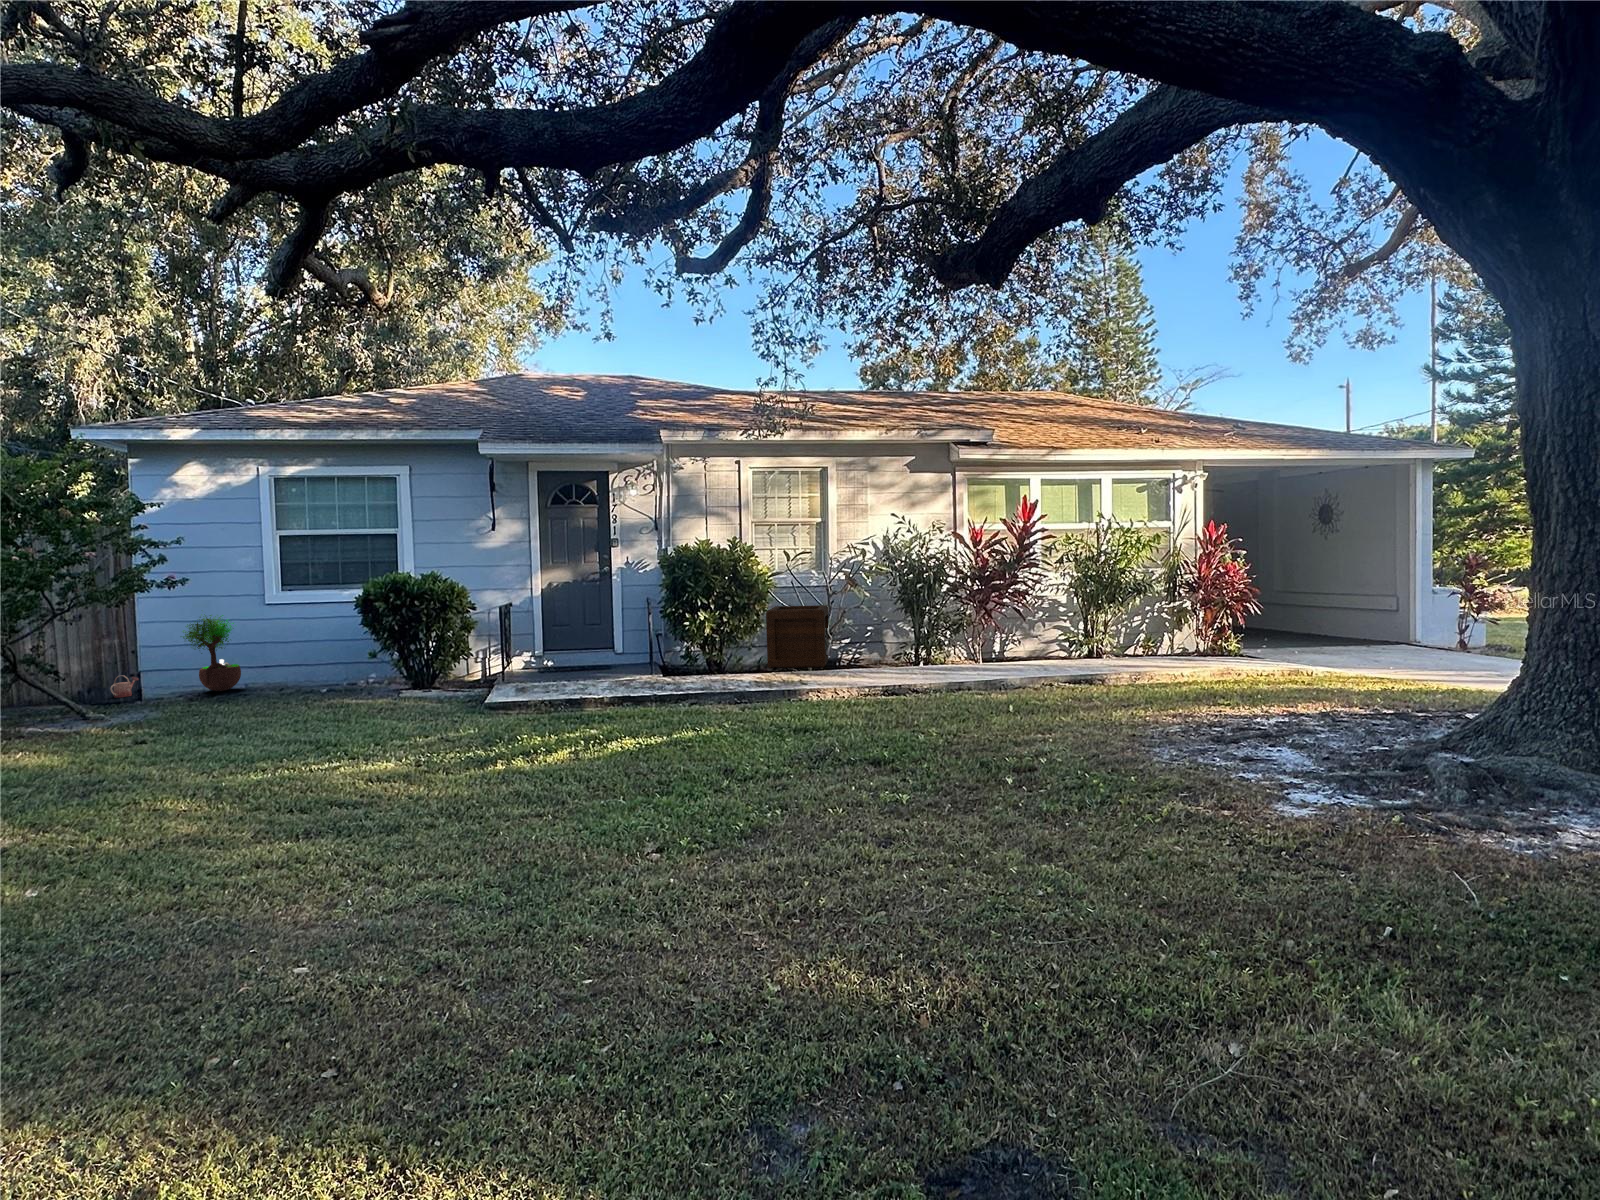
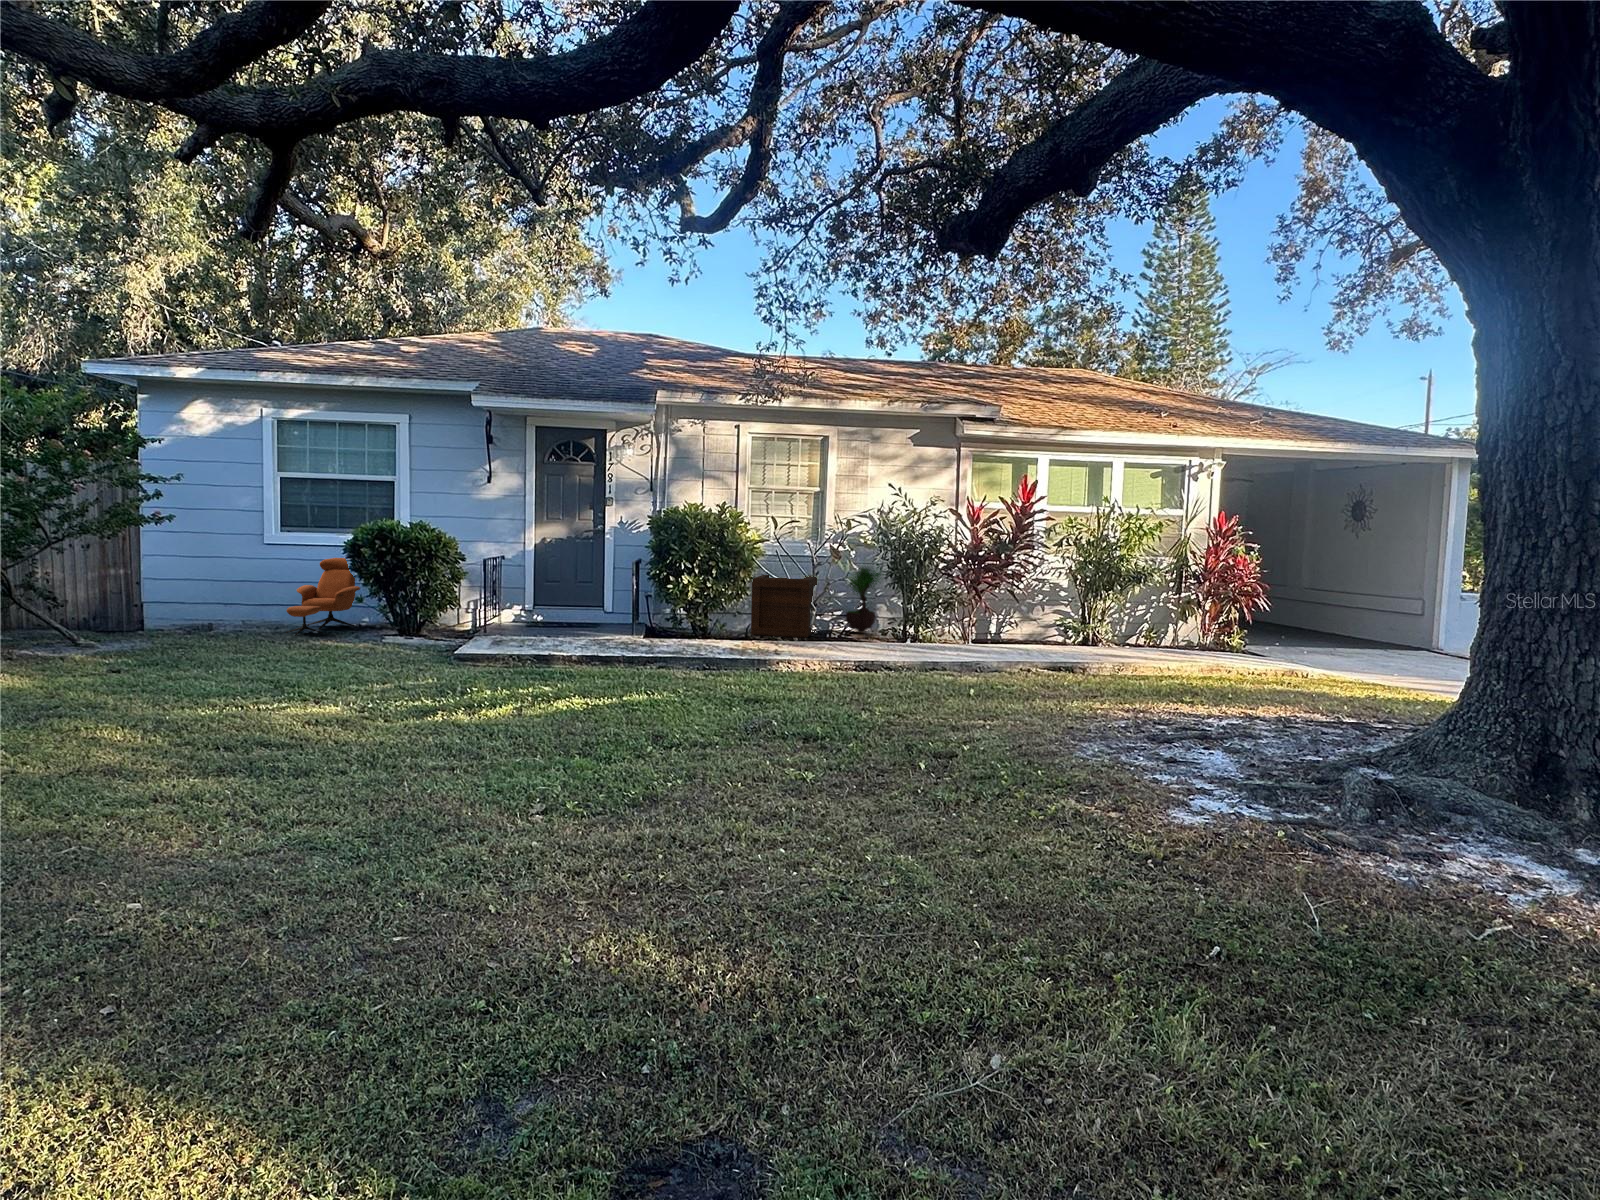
potted tree: present [183,614,241,691] -> present [846,567,881,633]
lounge chair: none [293,615,365,699] -> present [286,558,360,636]
watering can: present [110,675,139,698] -> none [121,603,150,624]

